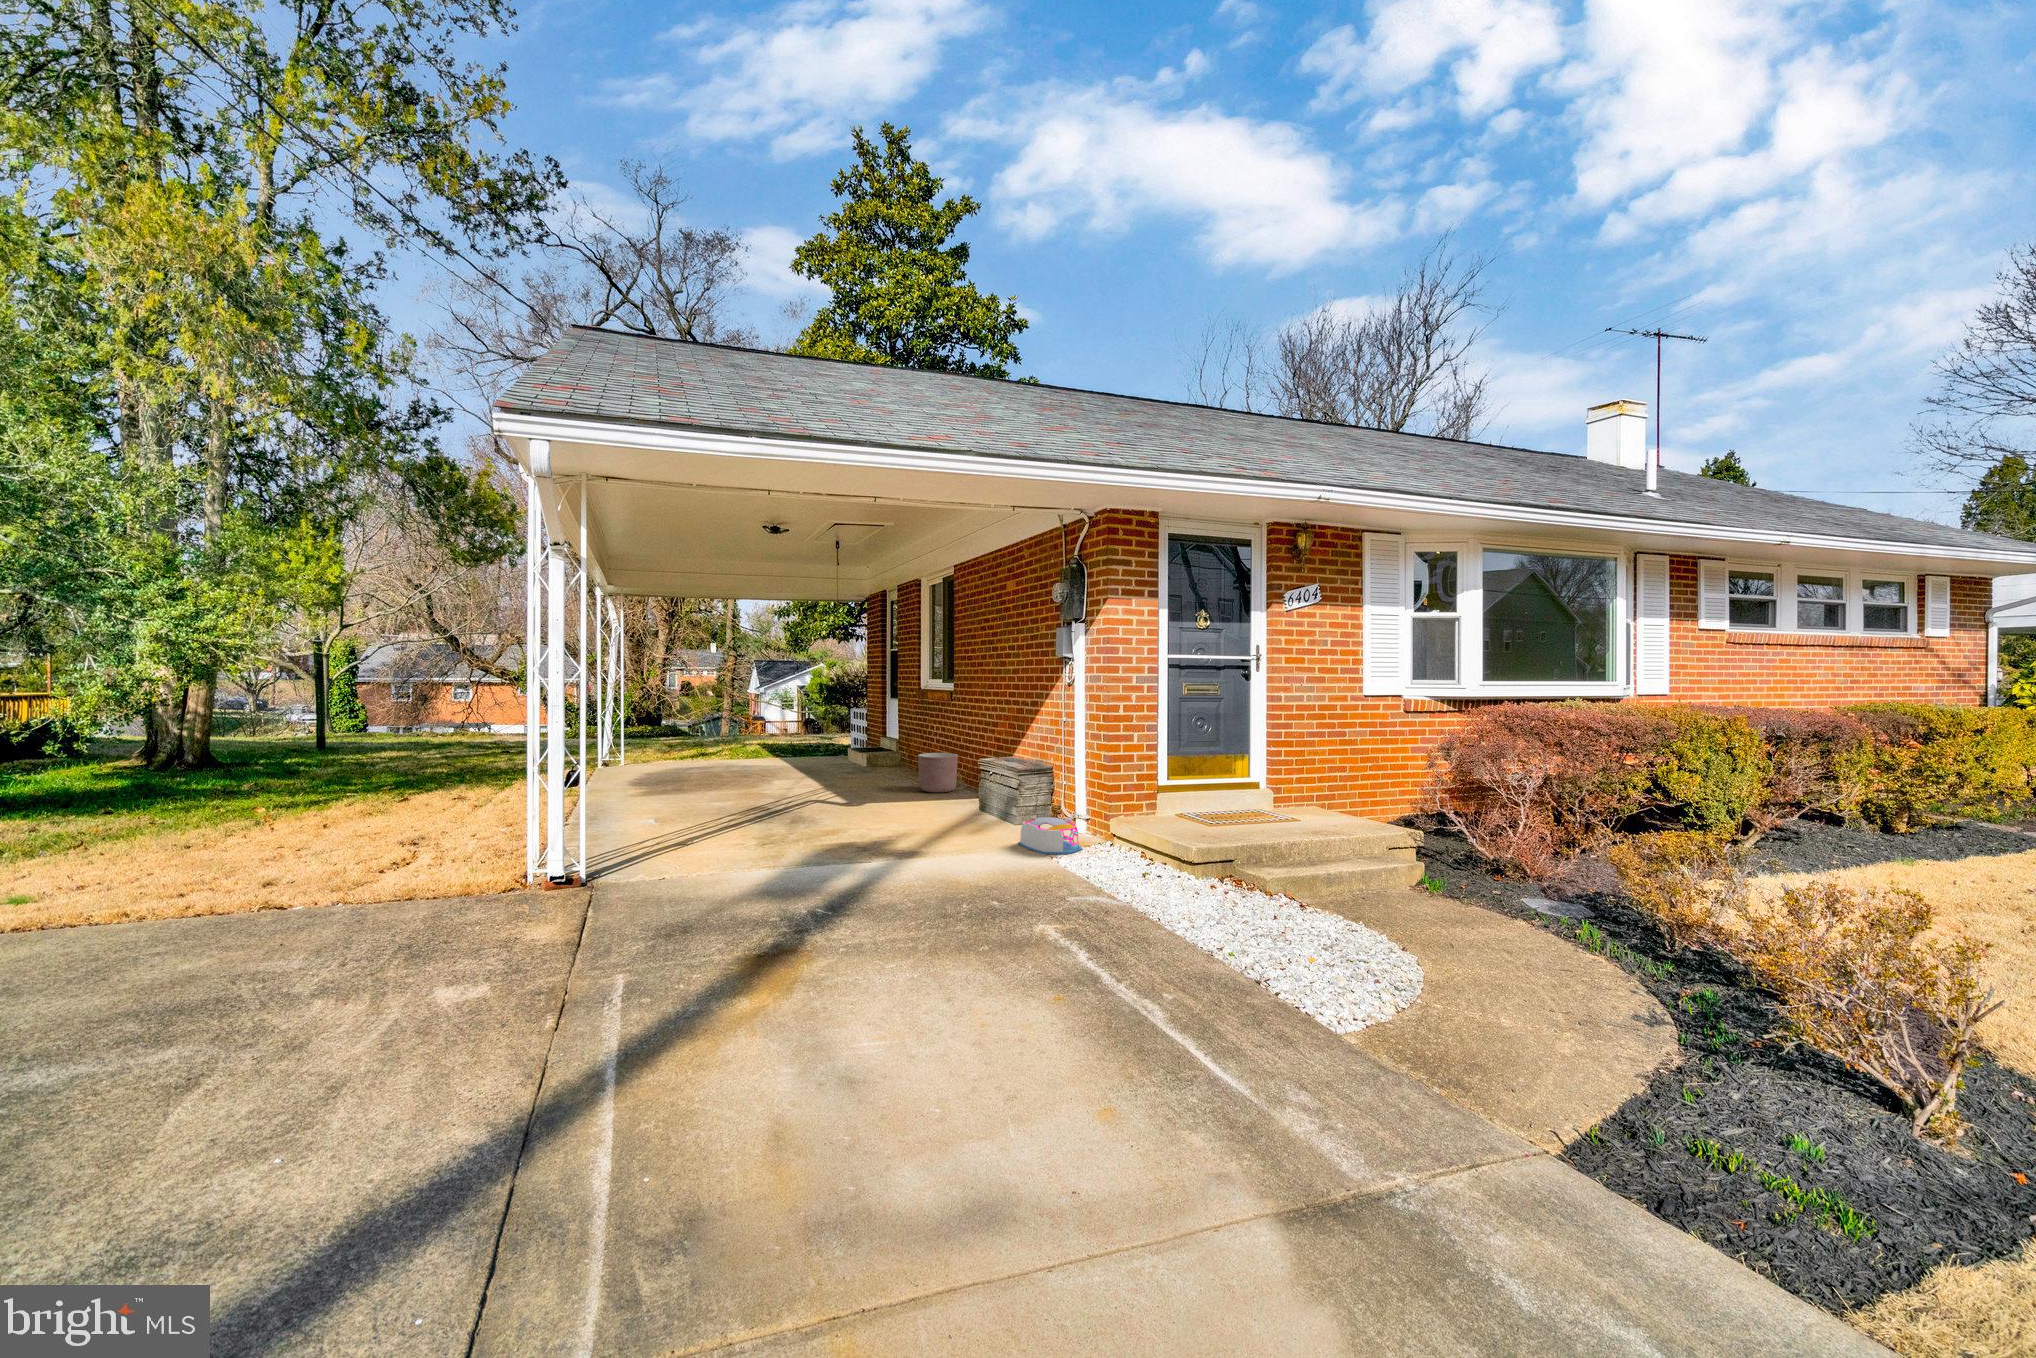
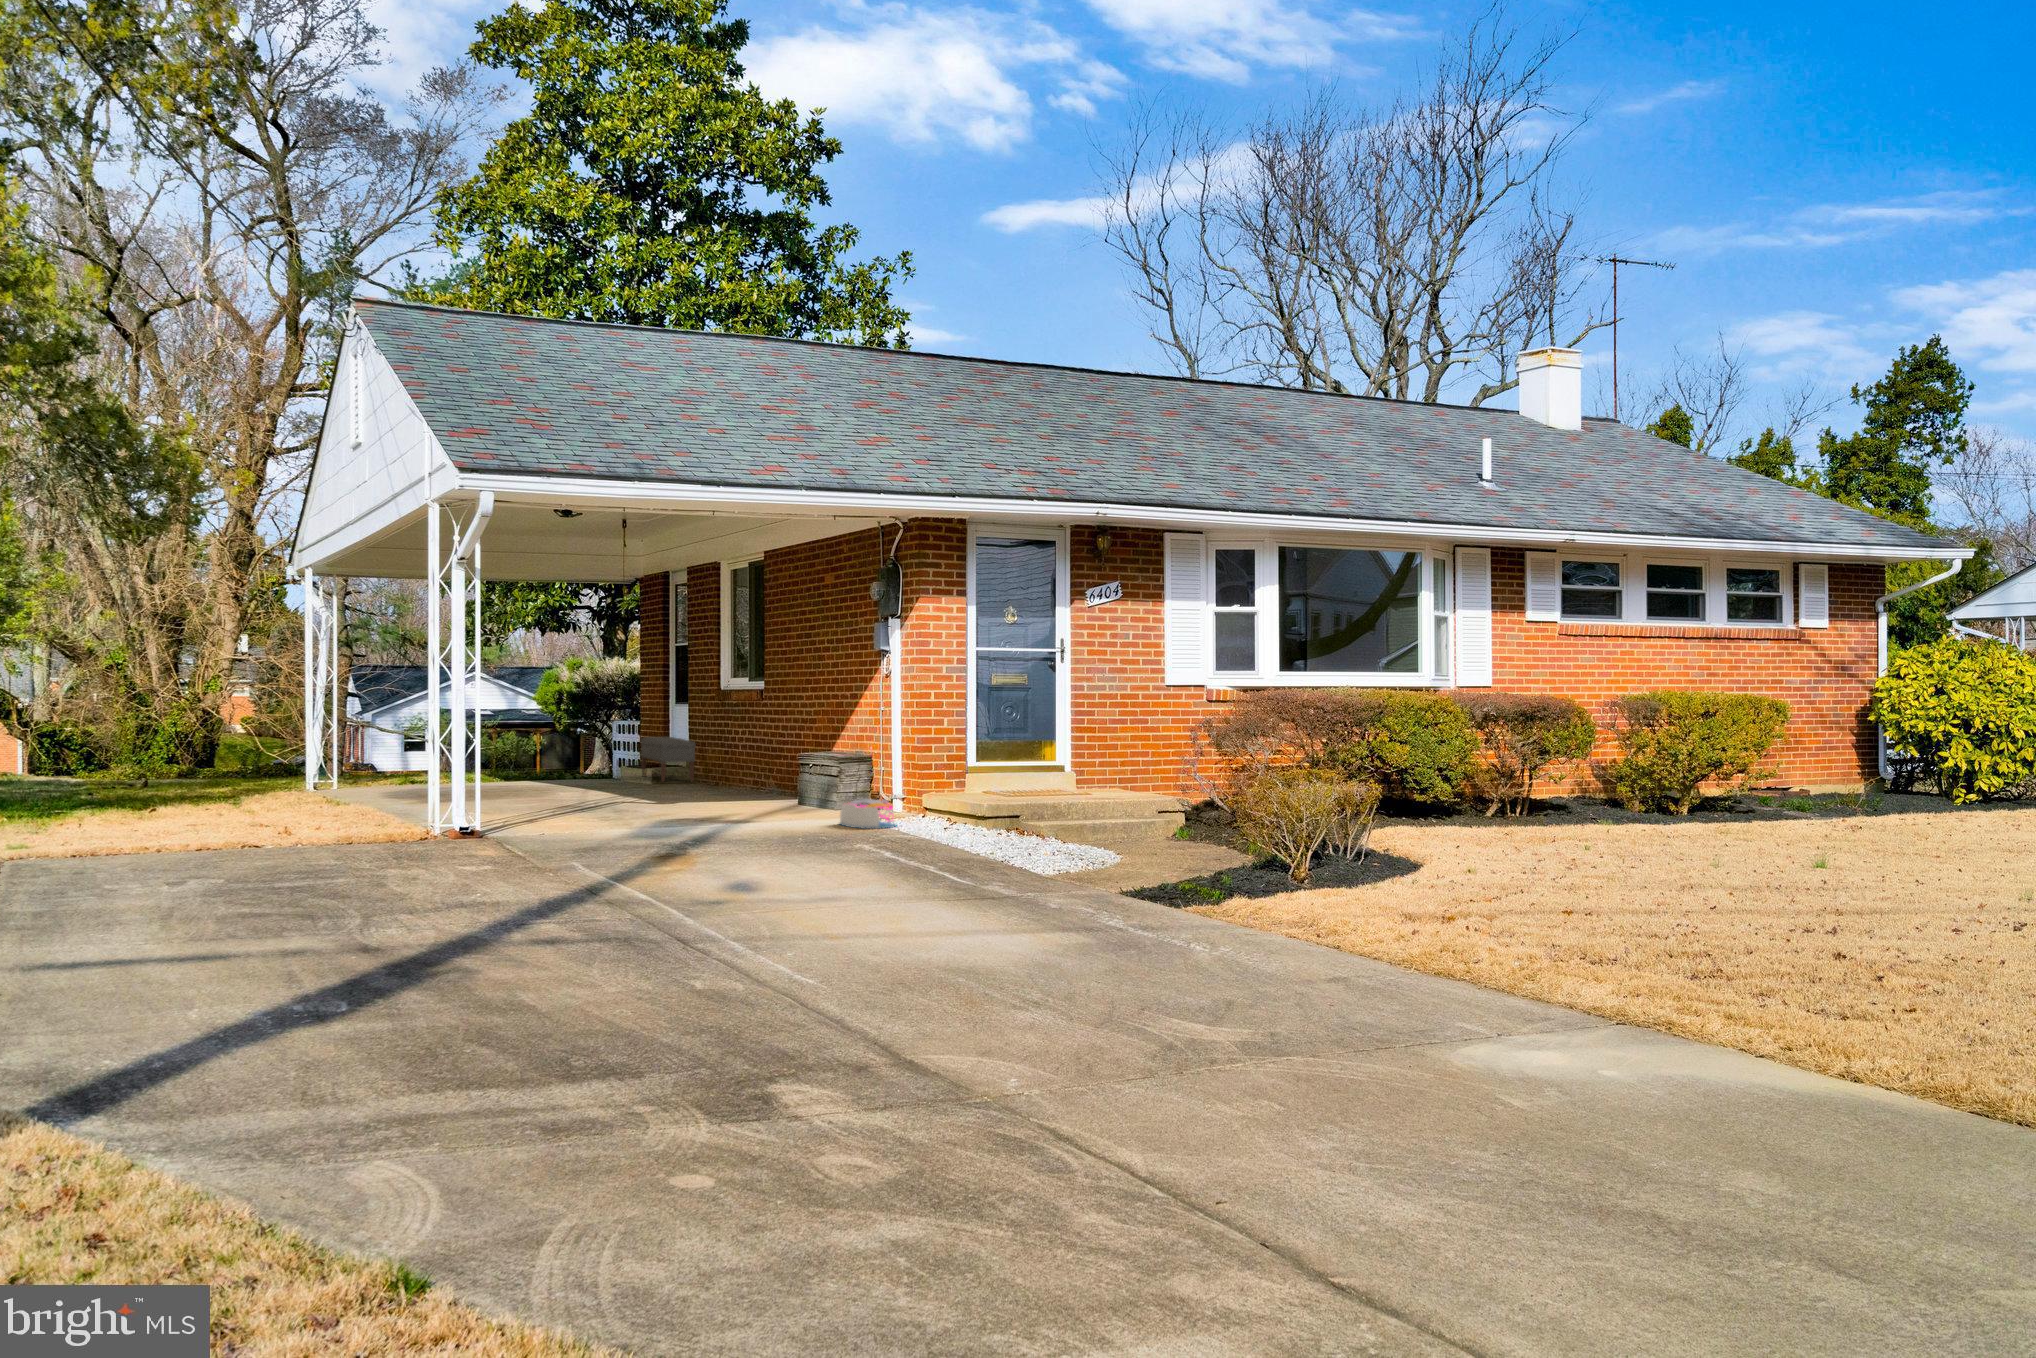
bench: none [862,726,903,765] -> present [641,737,696,782]
planter: present [918,753,958,793] -> none [726,757,770,799]

